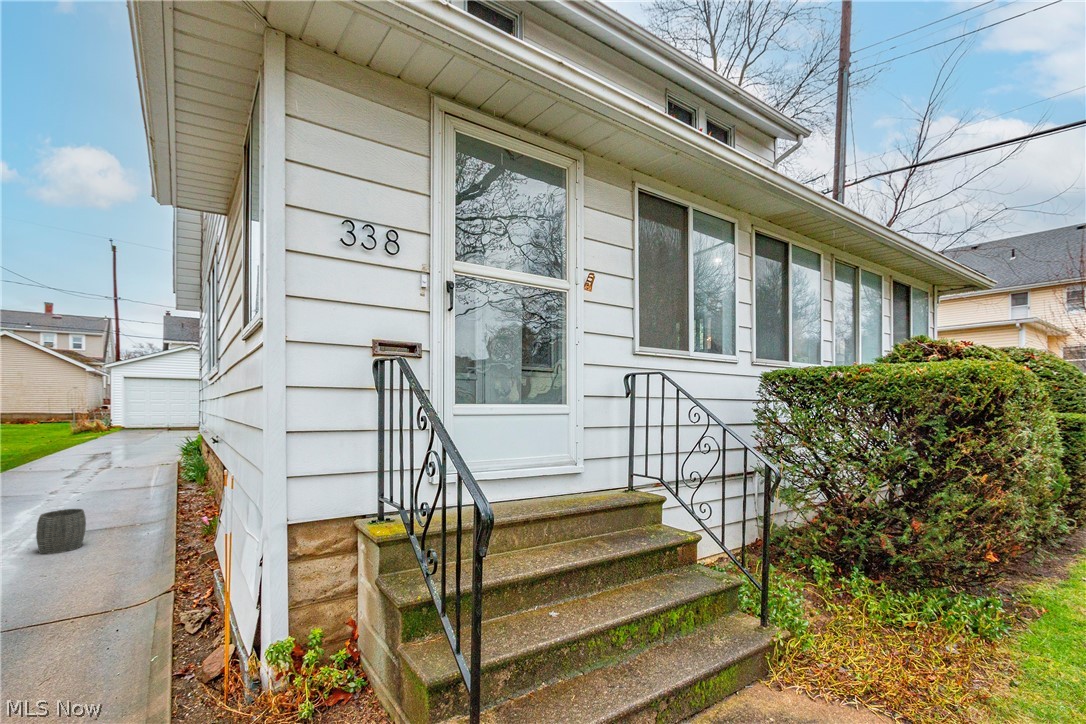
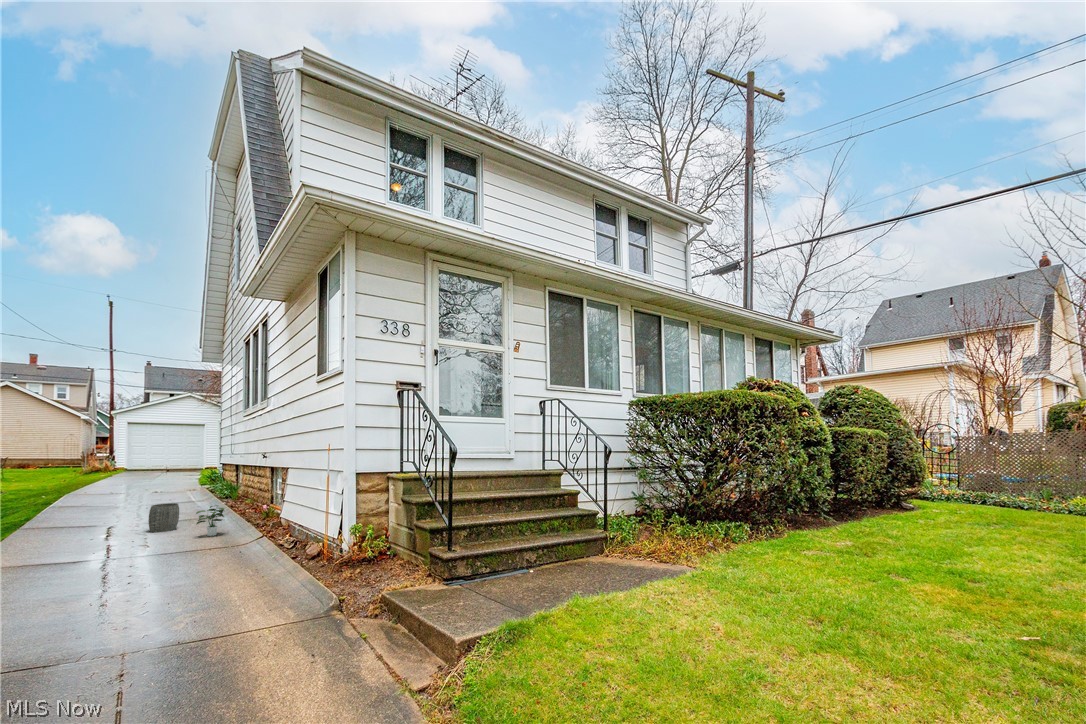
potted plant: none [89,520,143,568] -> present [196,505,224,536]

